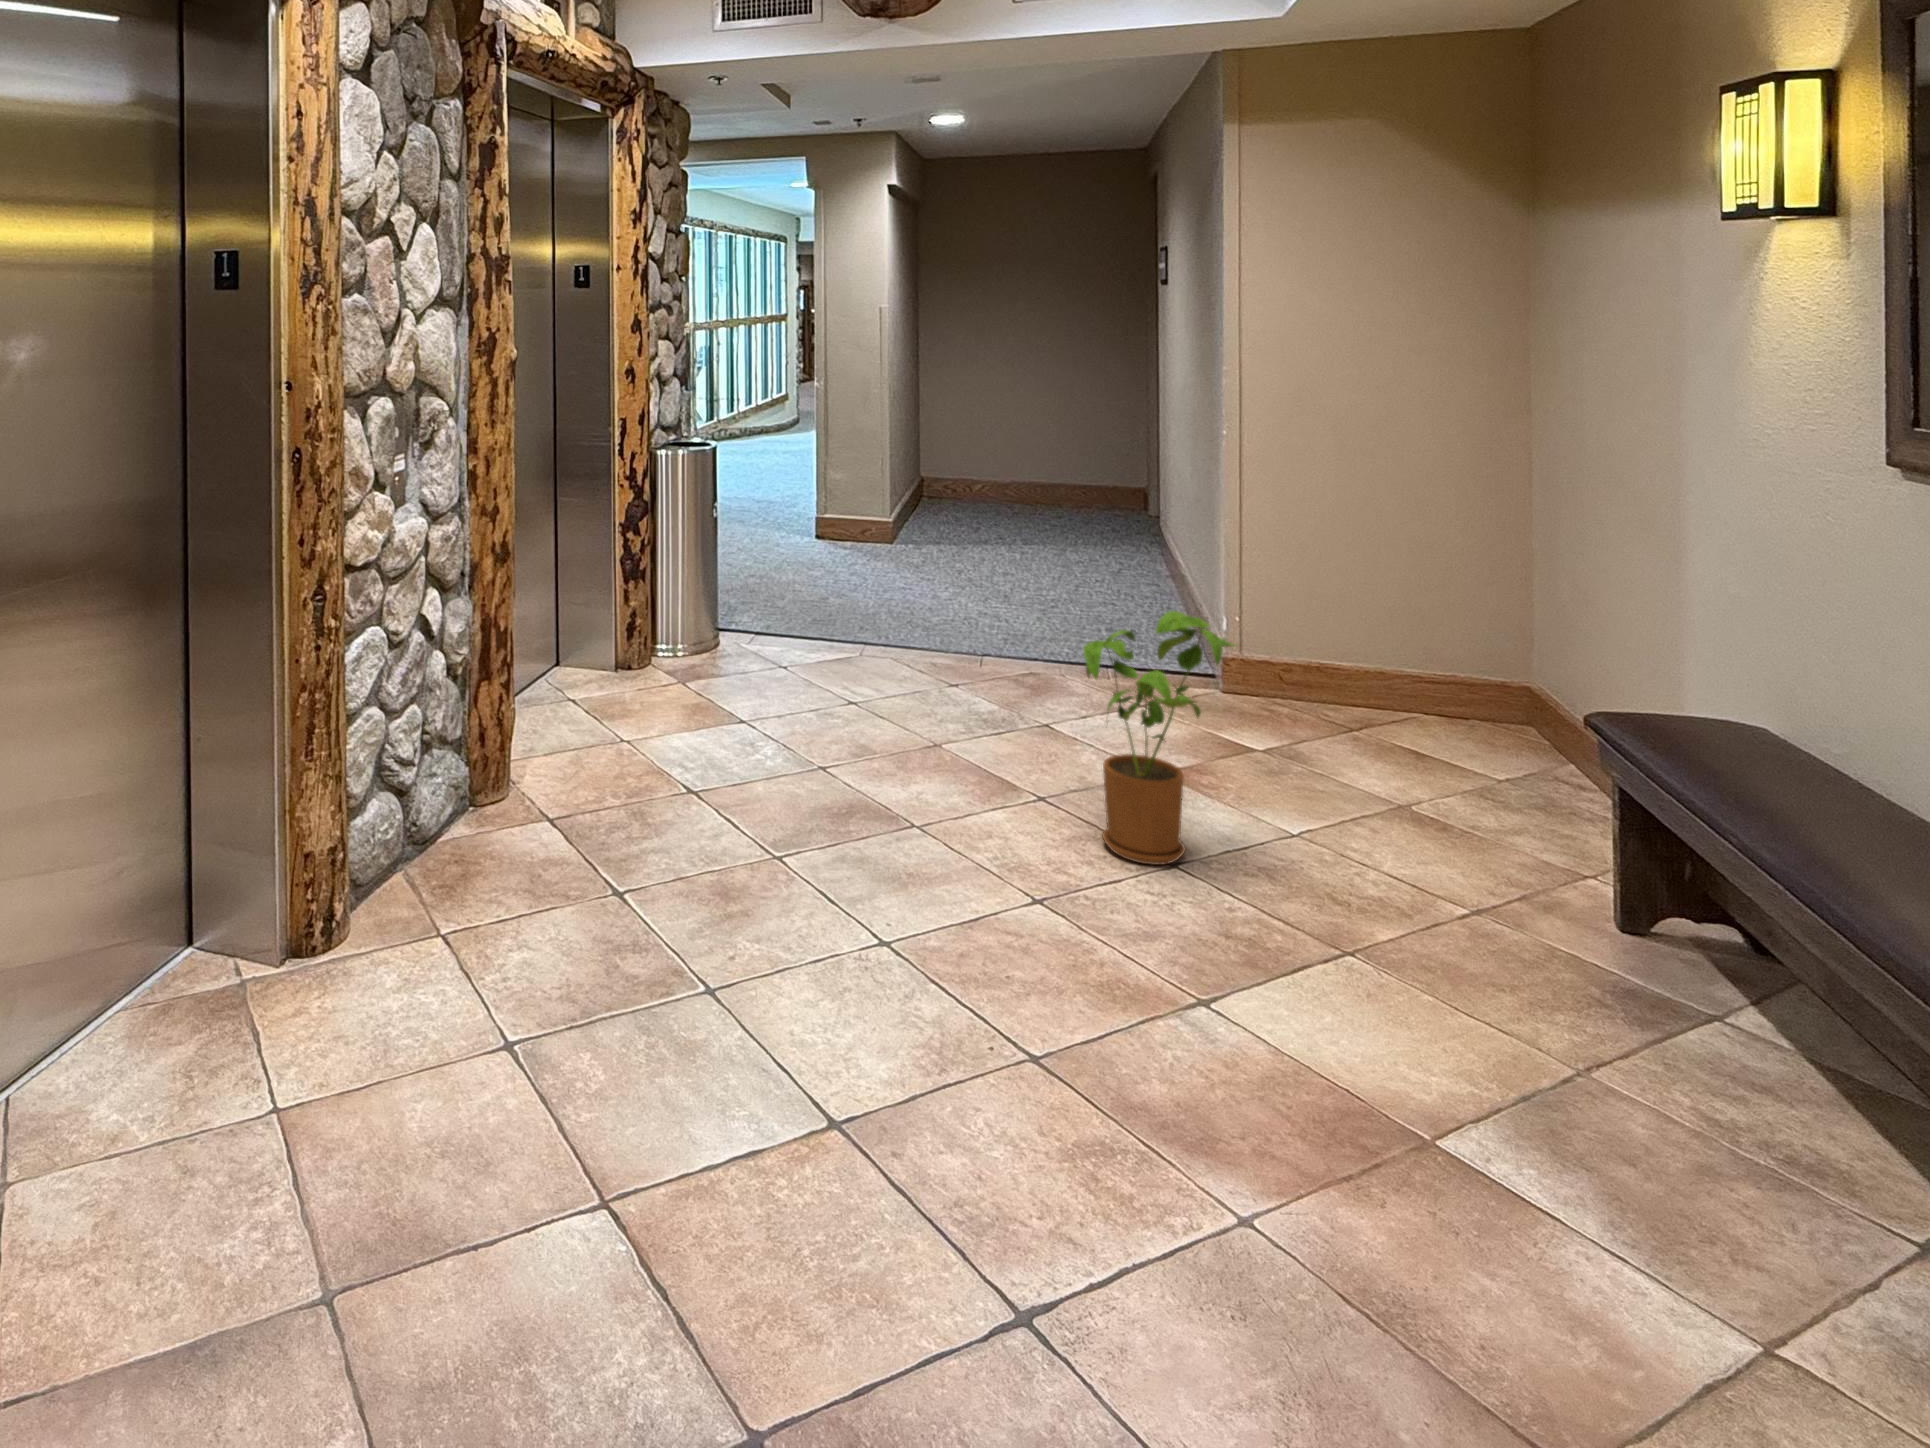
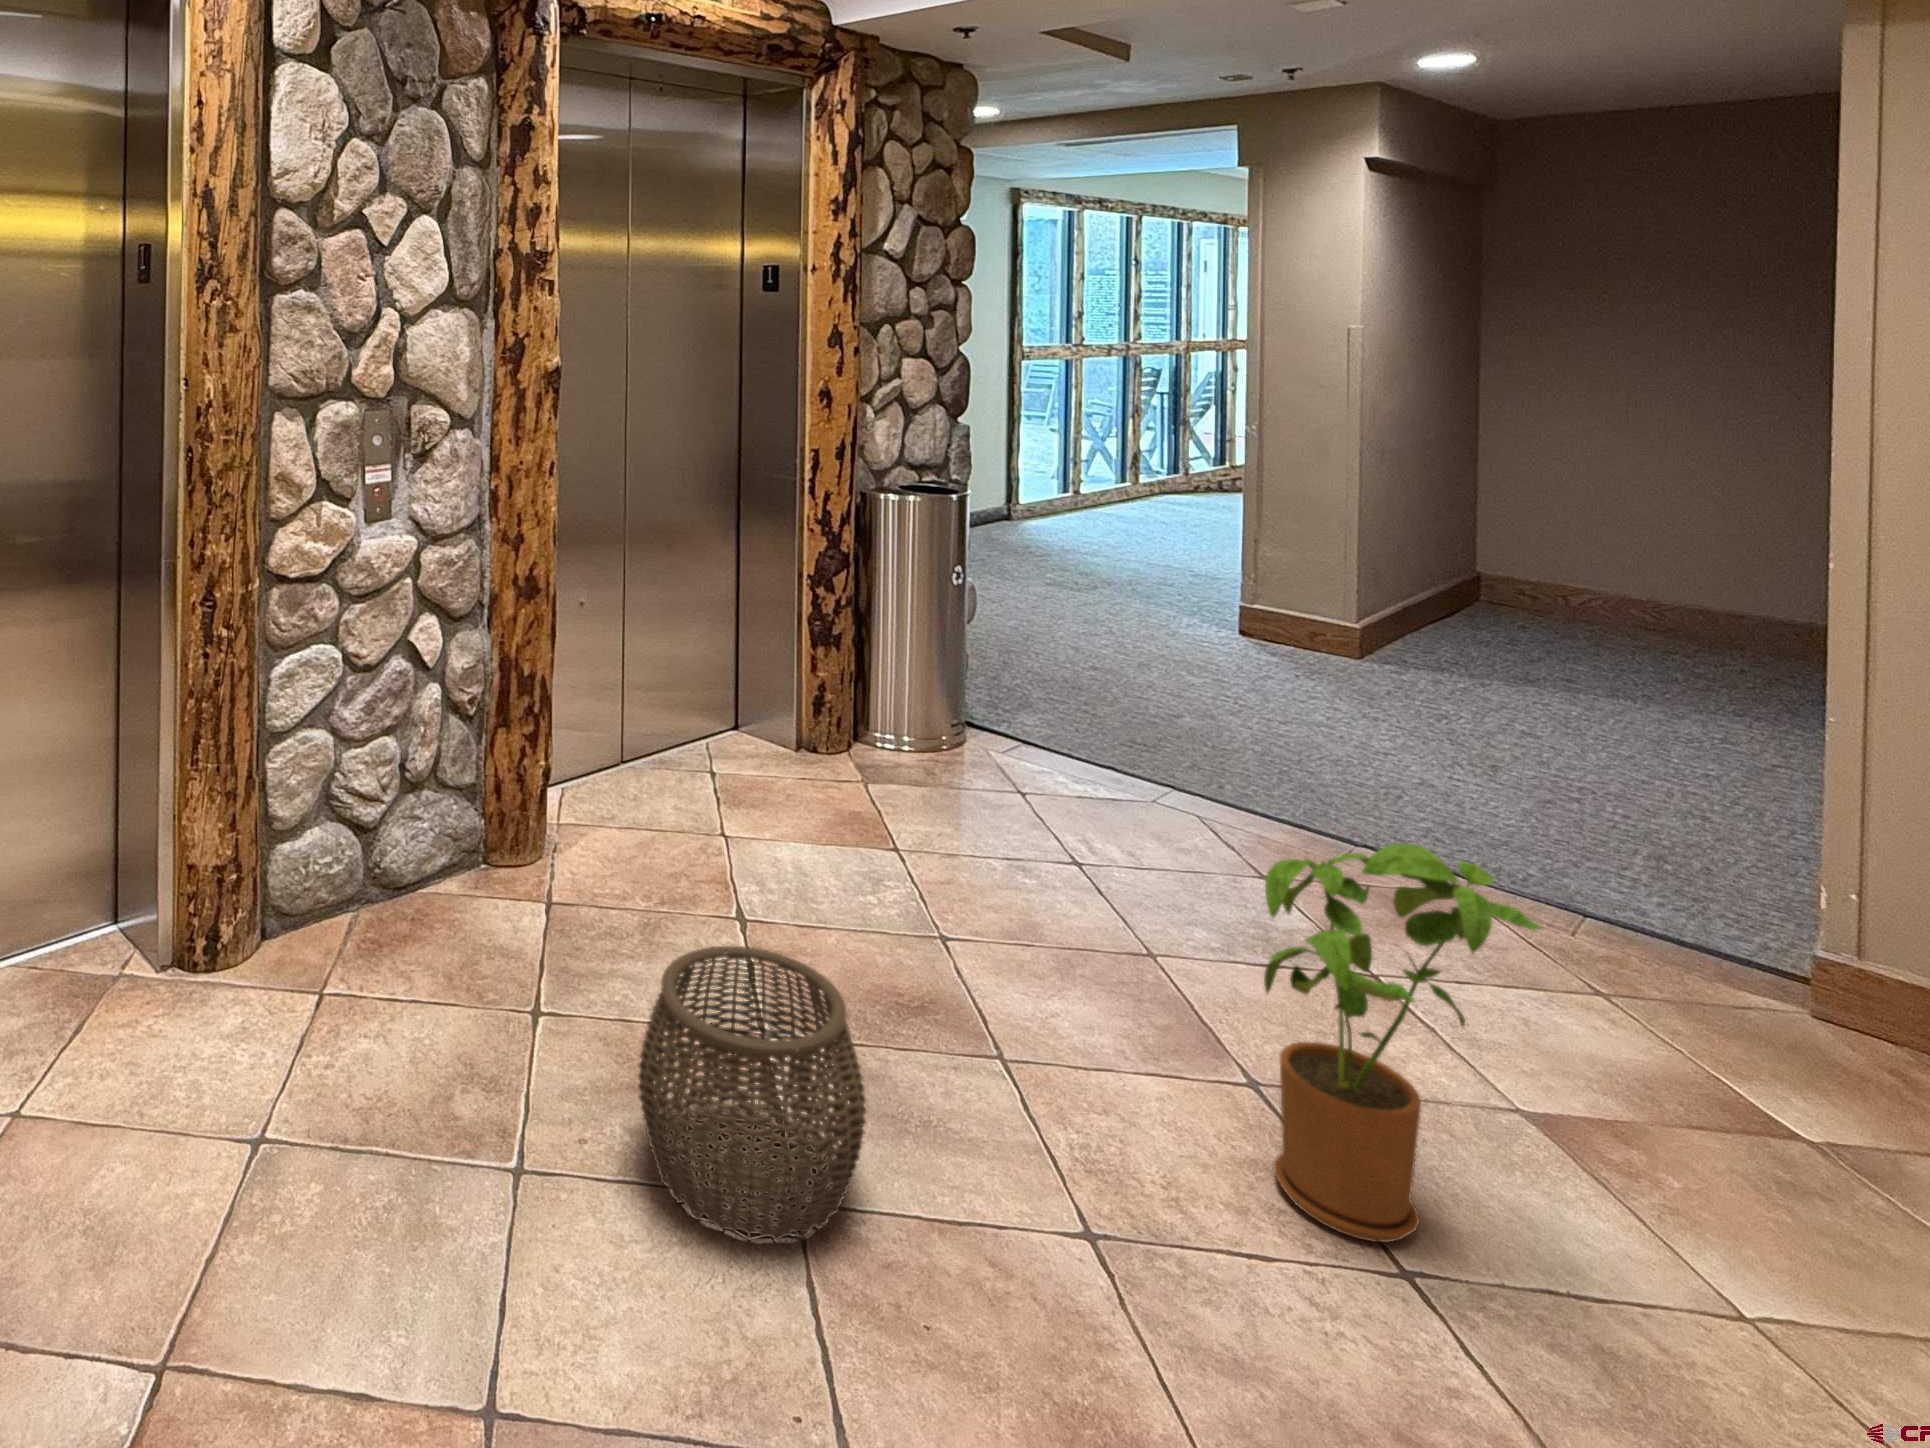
woven basket: none [767,780,941,984] -> present [638,946,867,1242]

